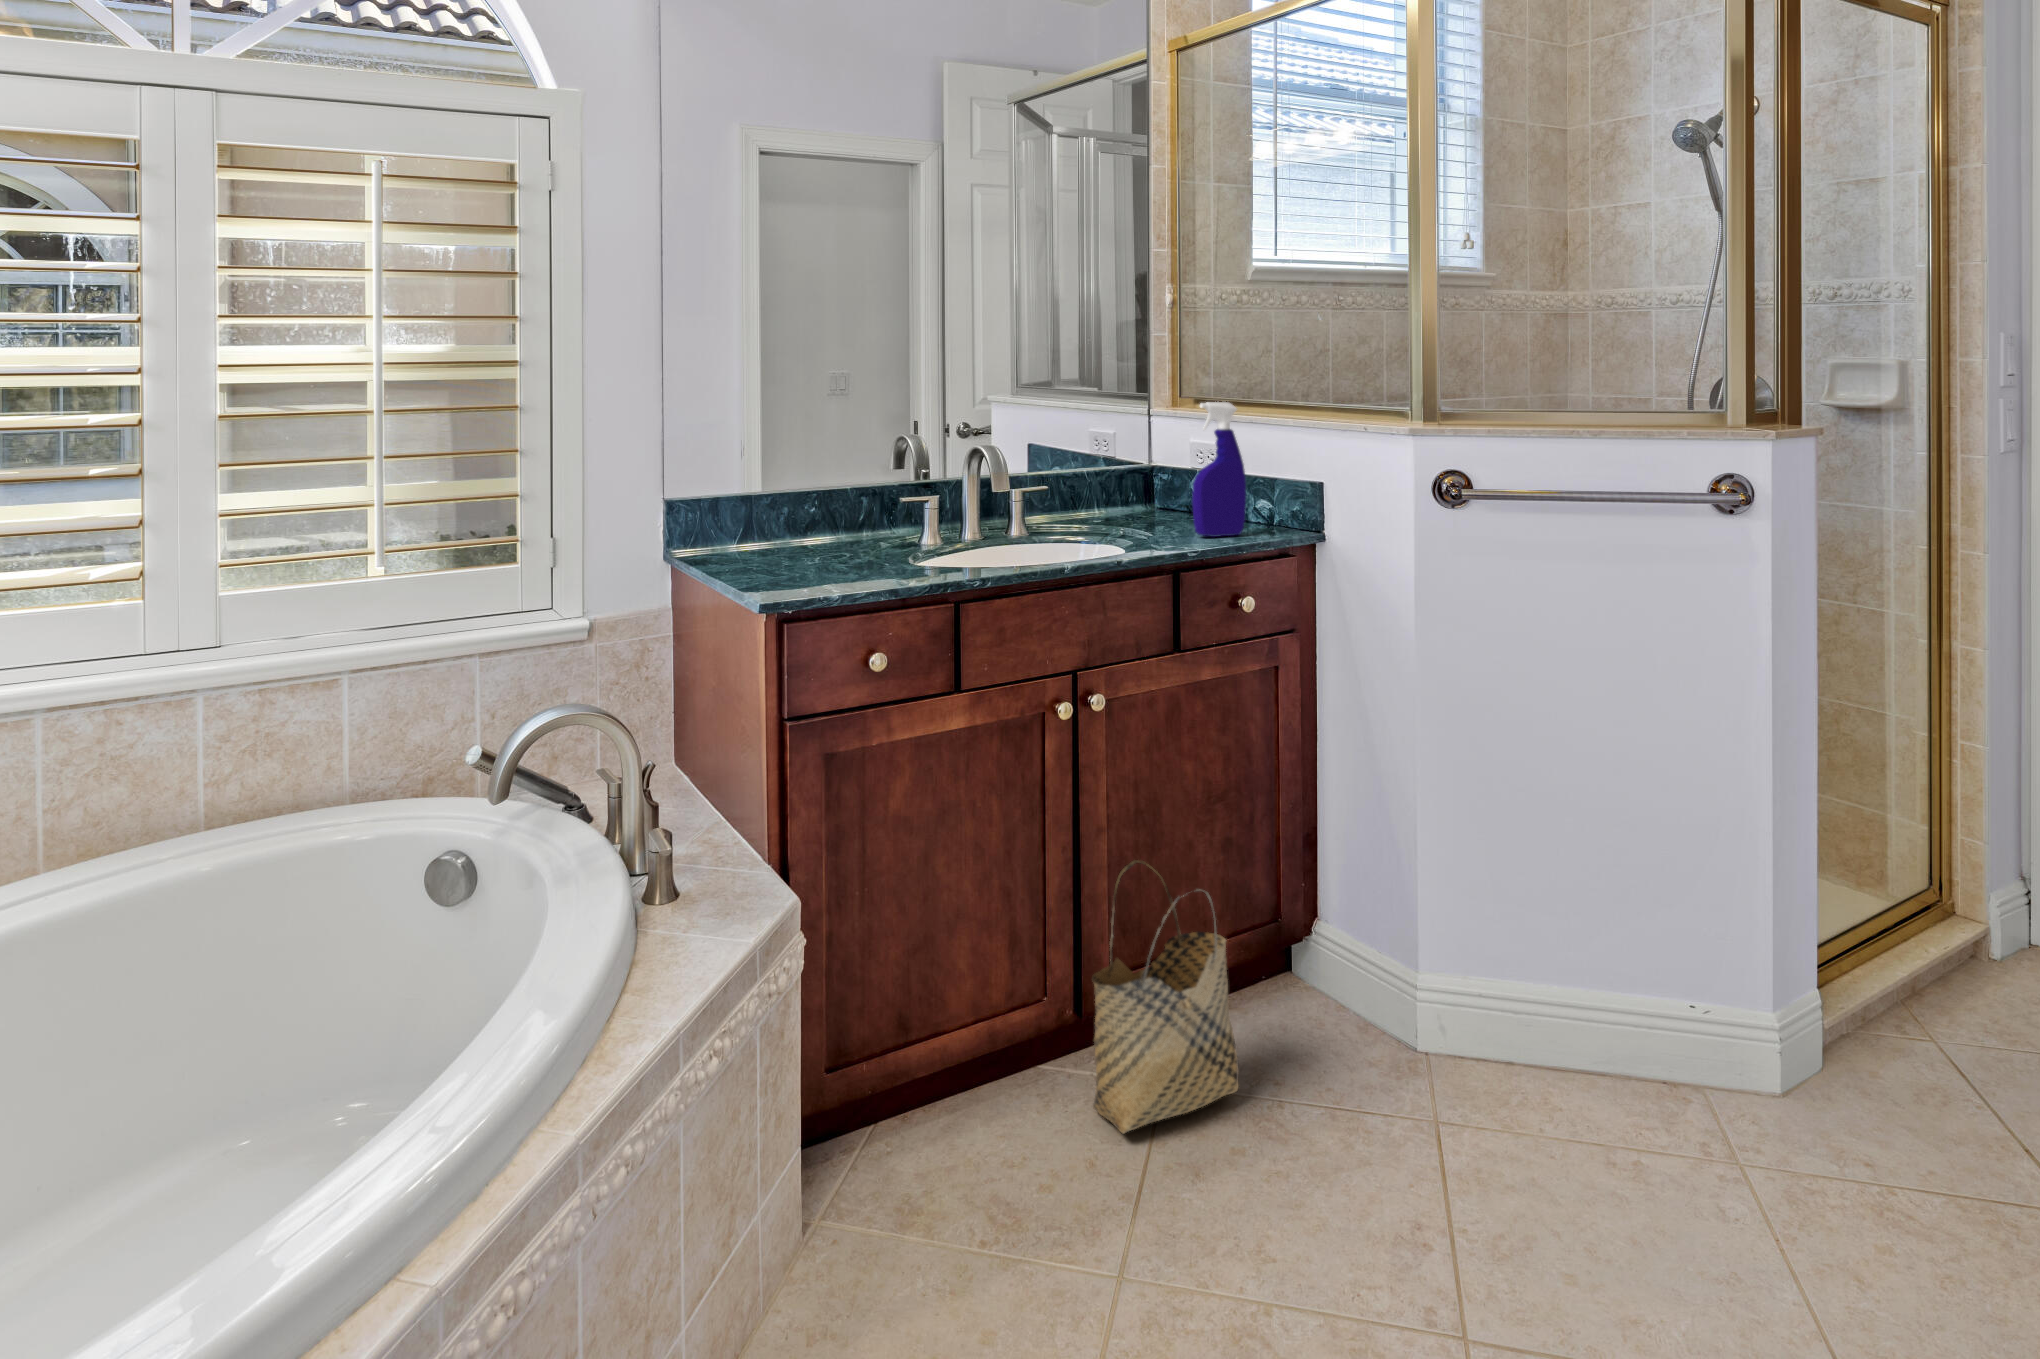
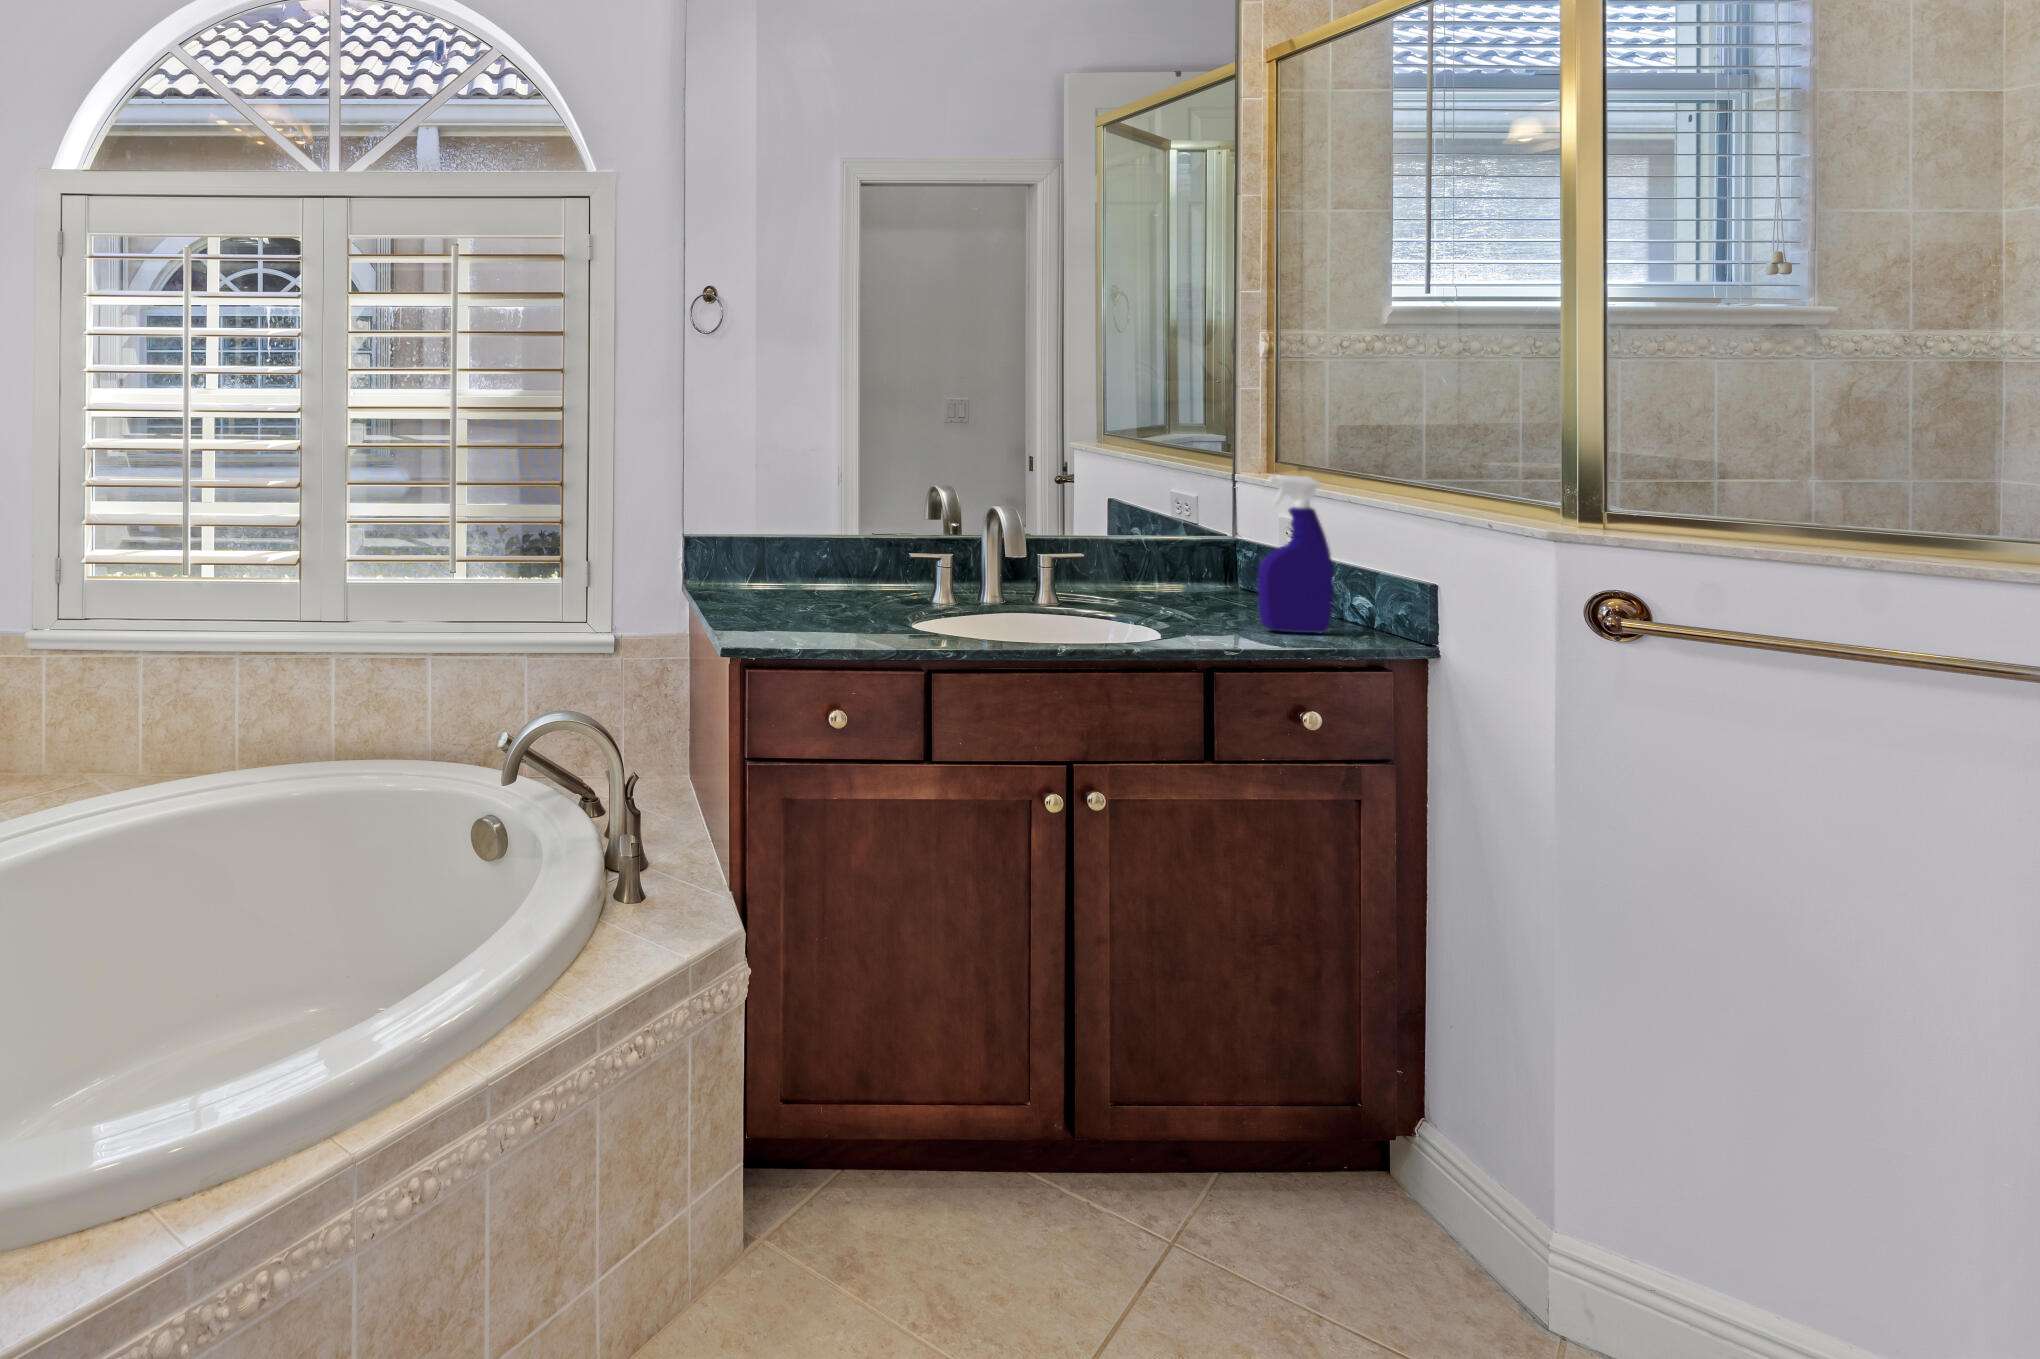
woven basket: present [1092,860,1239,1134] -> none [1073,979,1263,1272]

